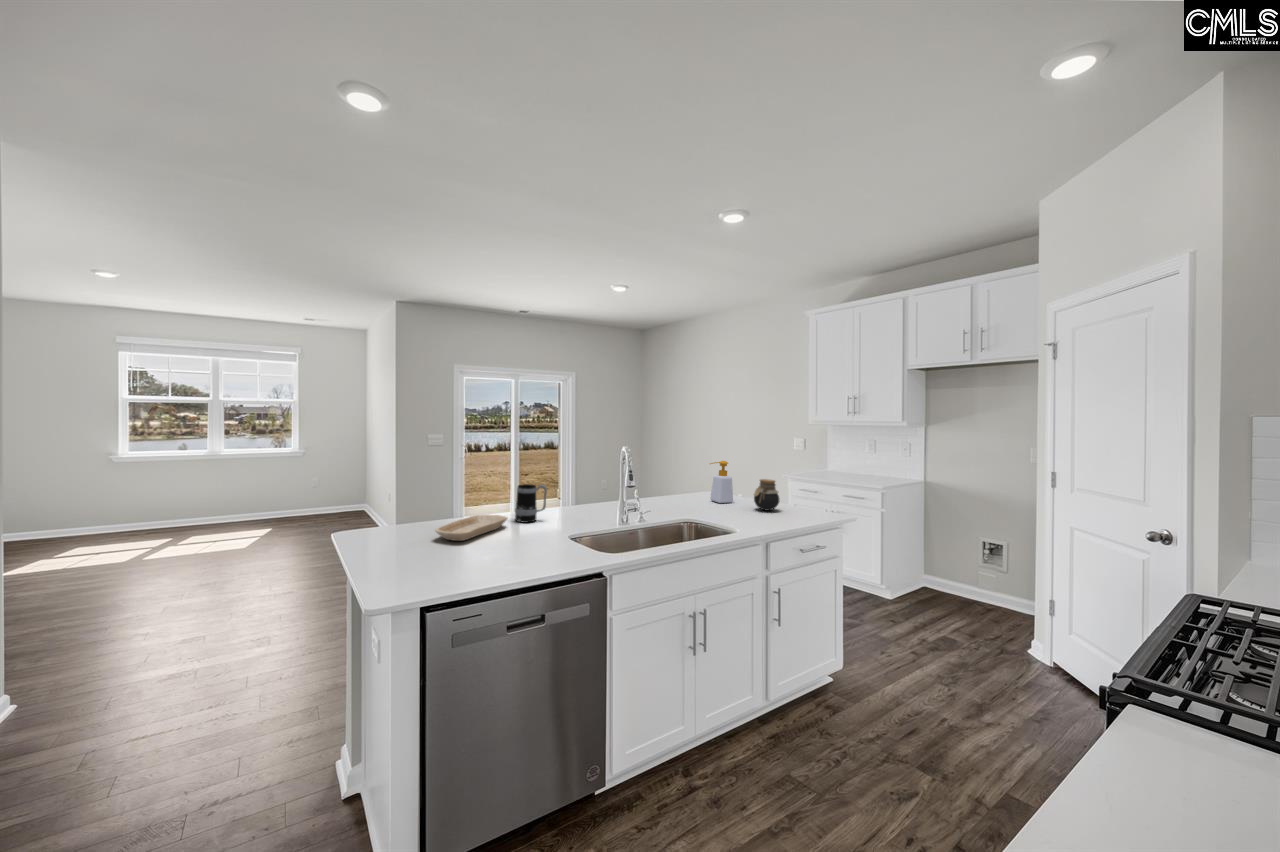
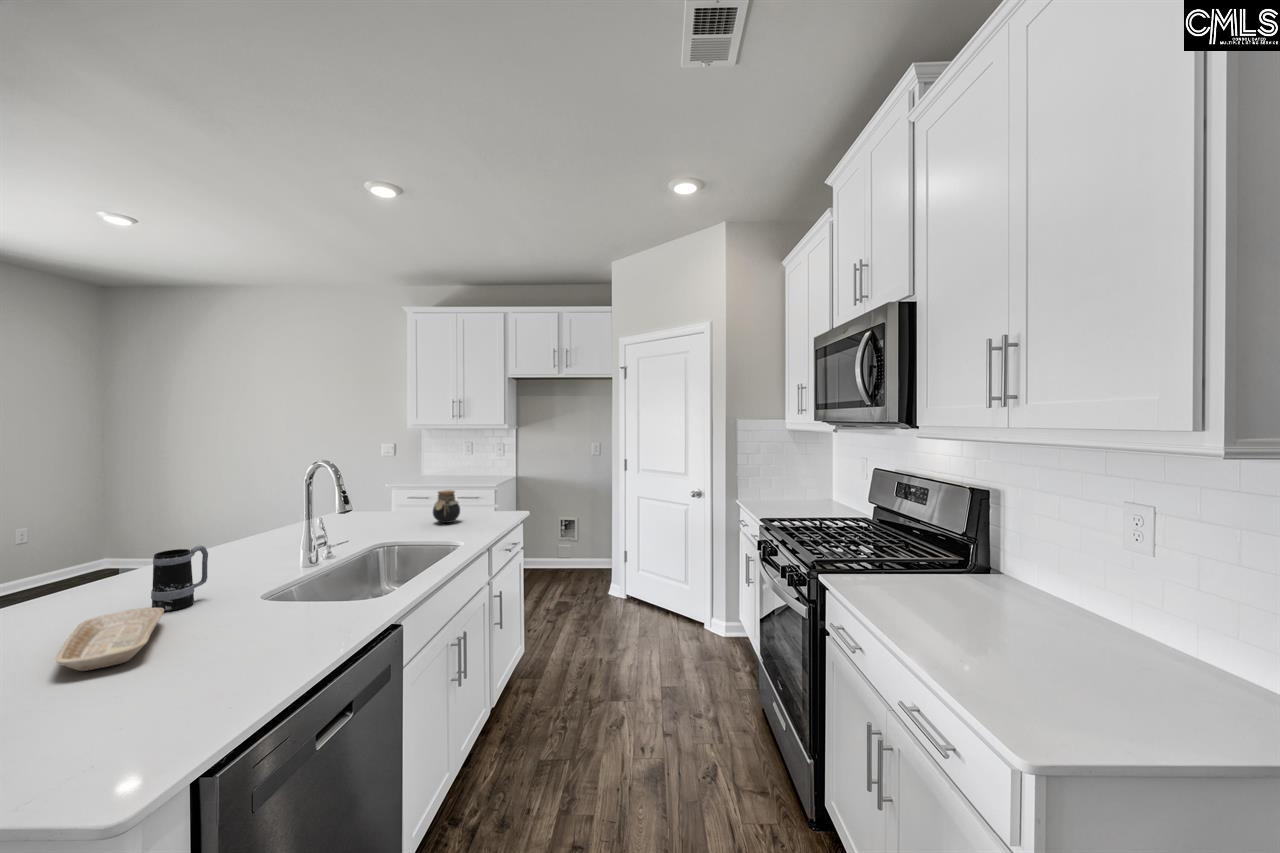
soap bottle: present [710,461,733,503] -> none [373,478,401,526]

